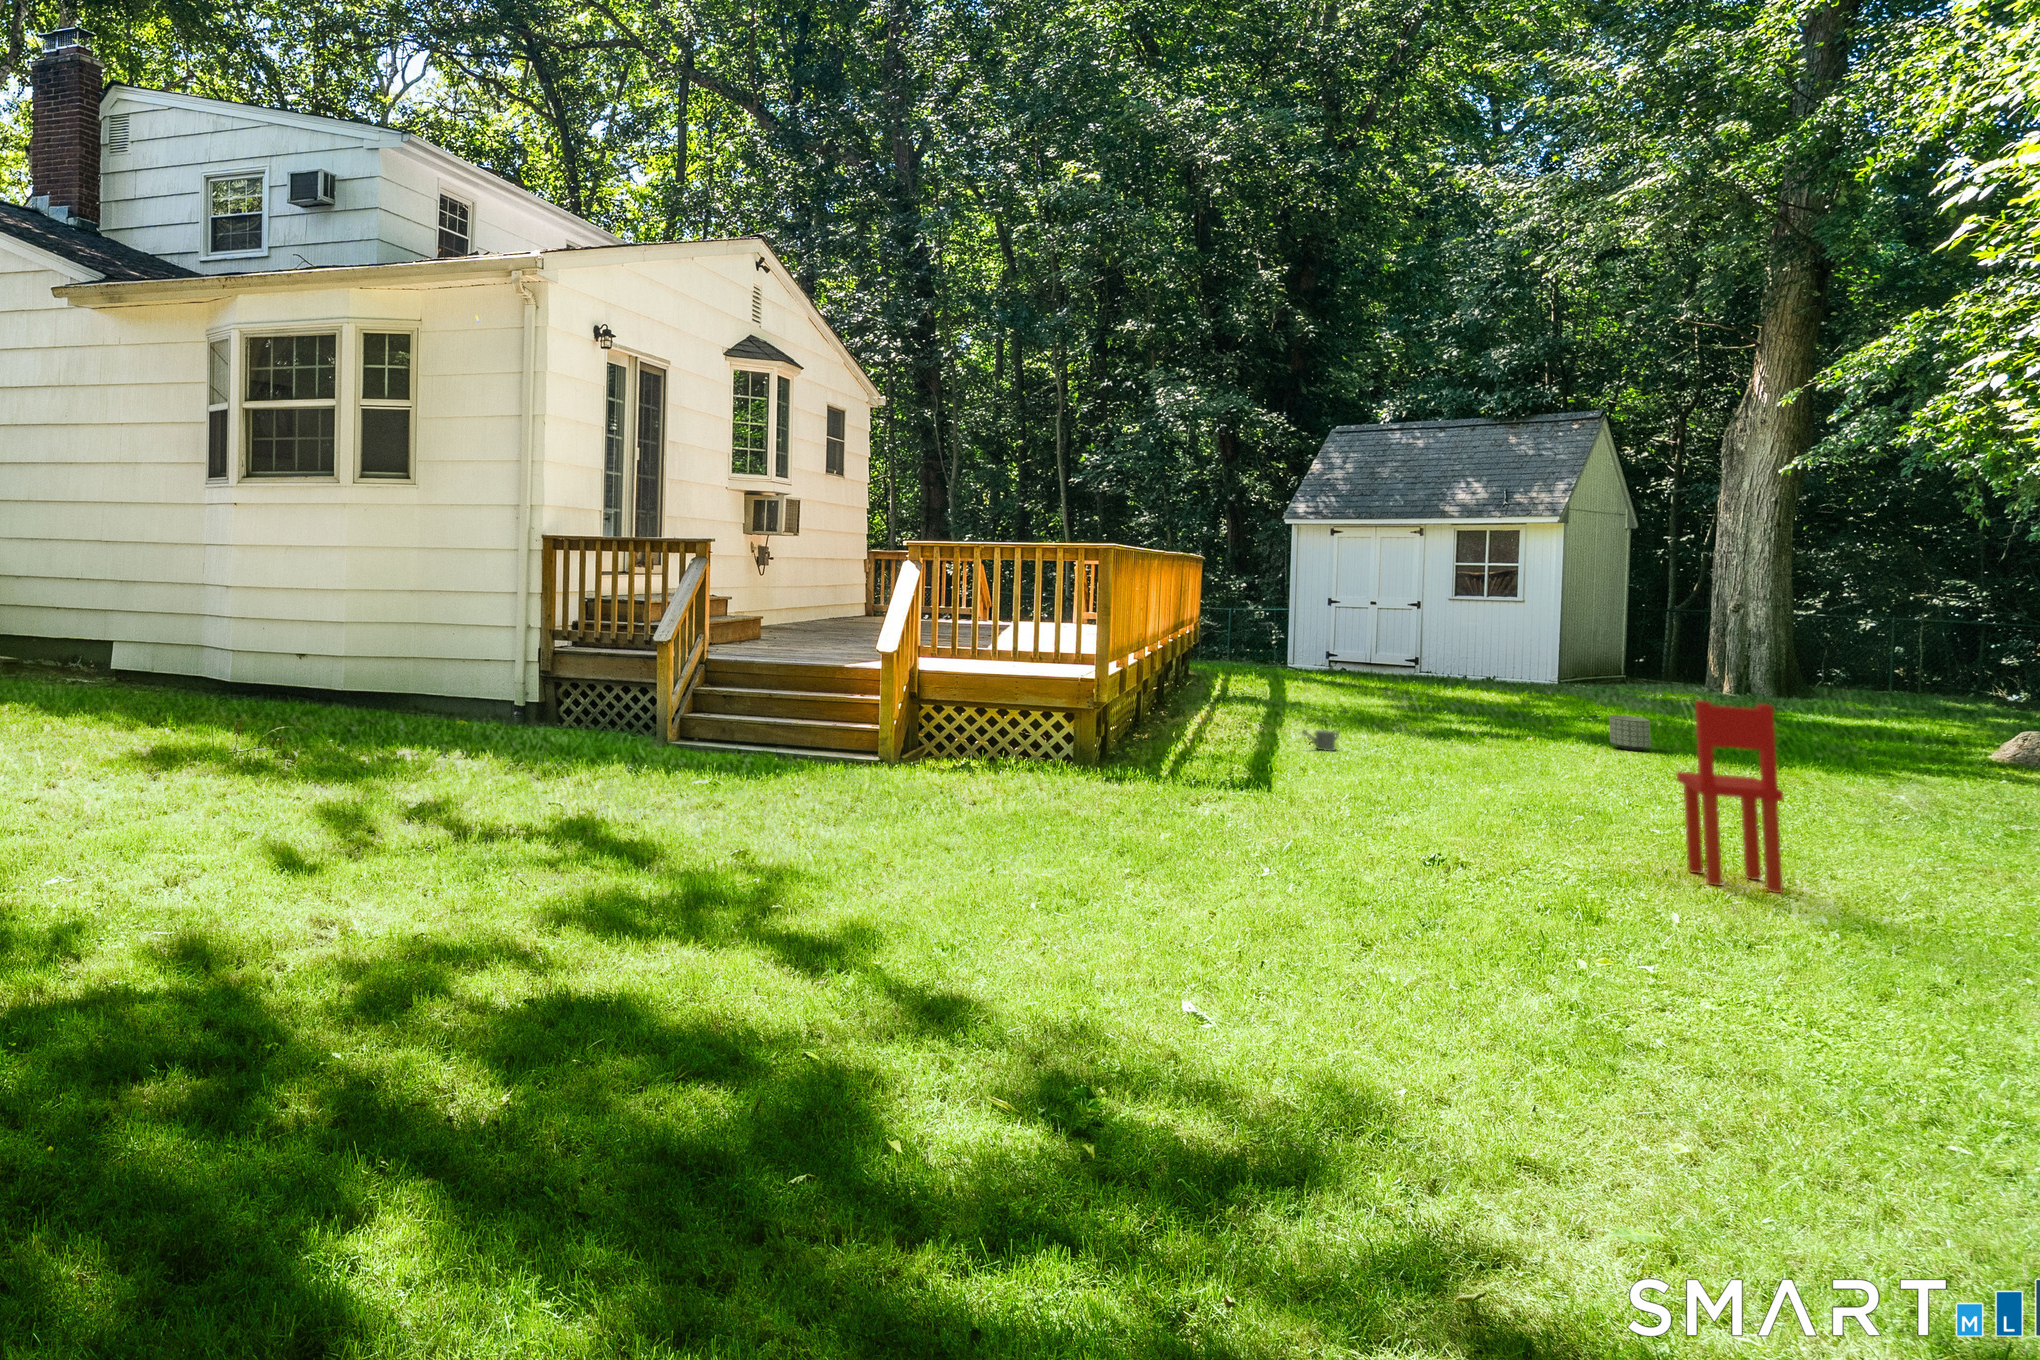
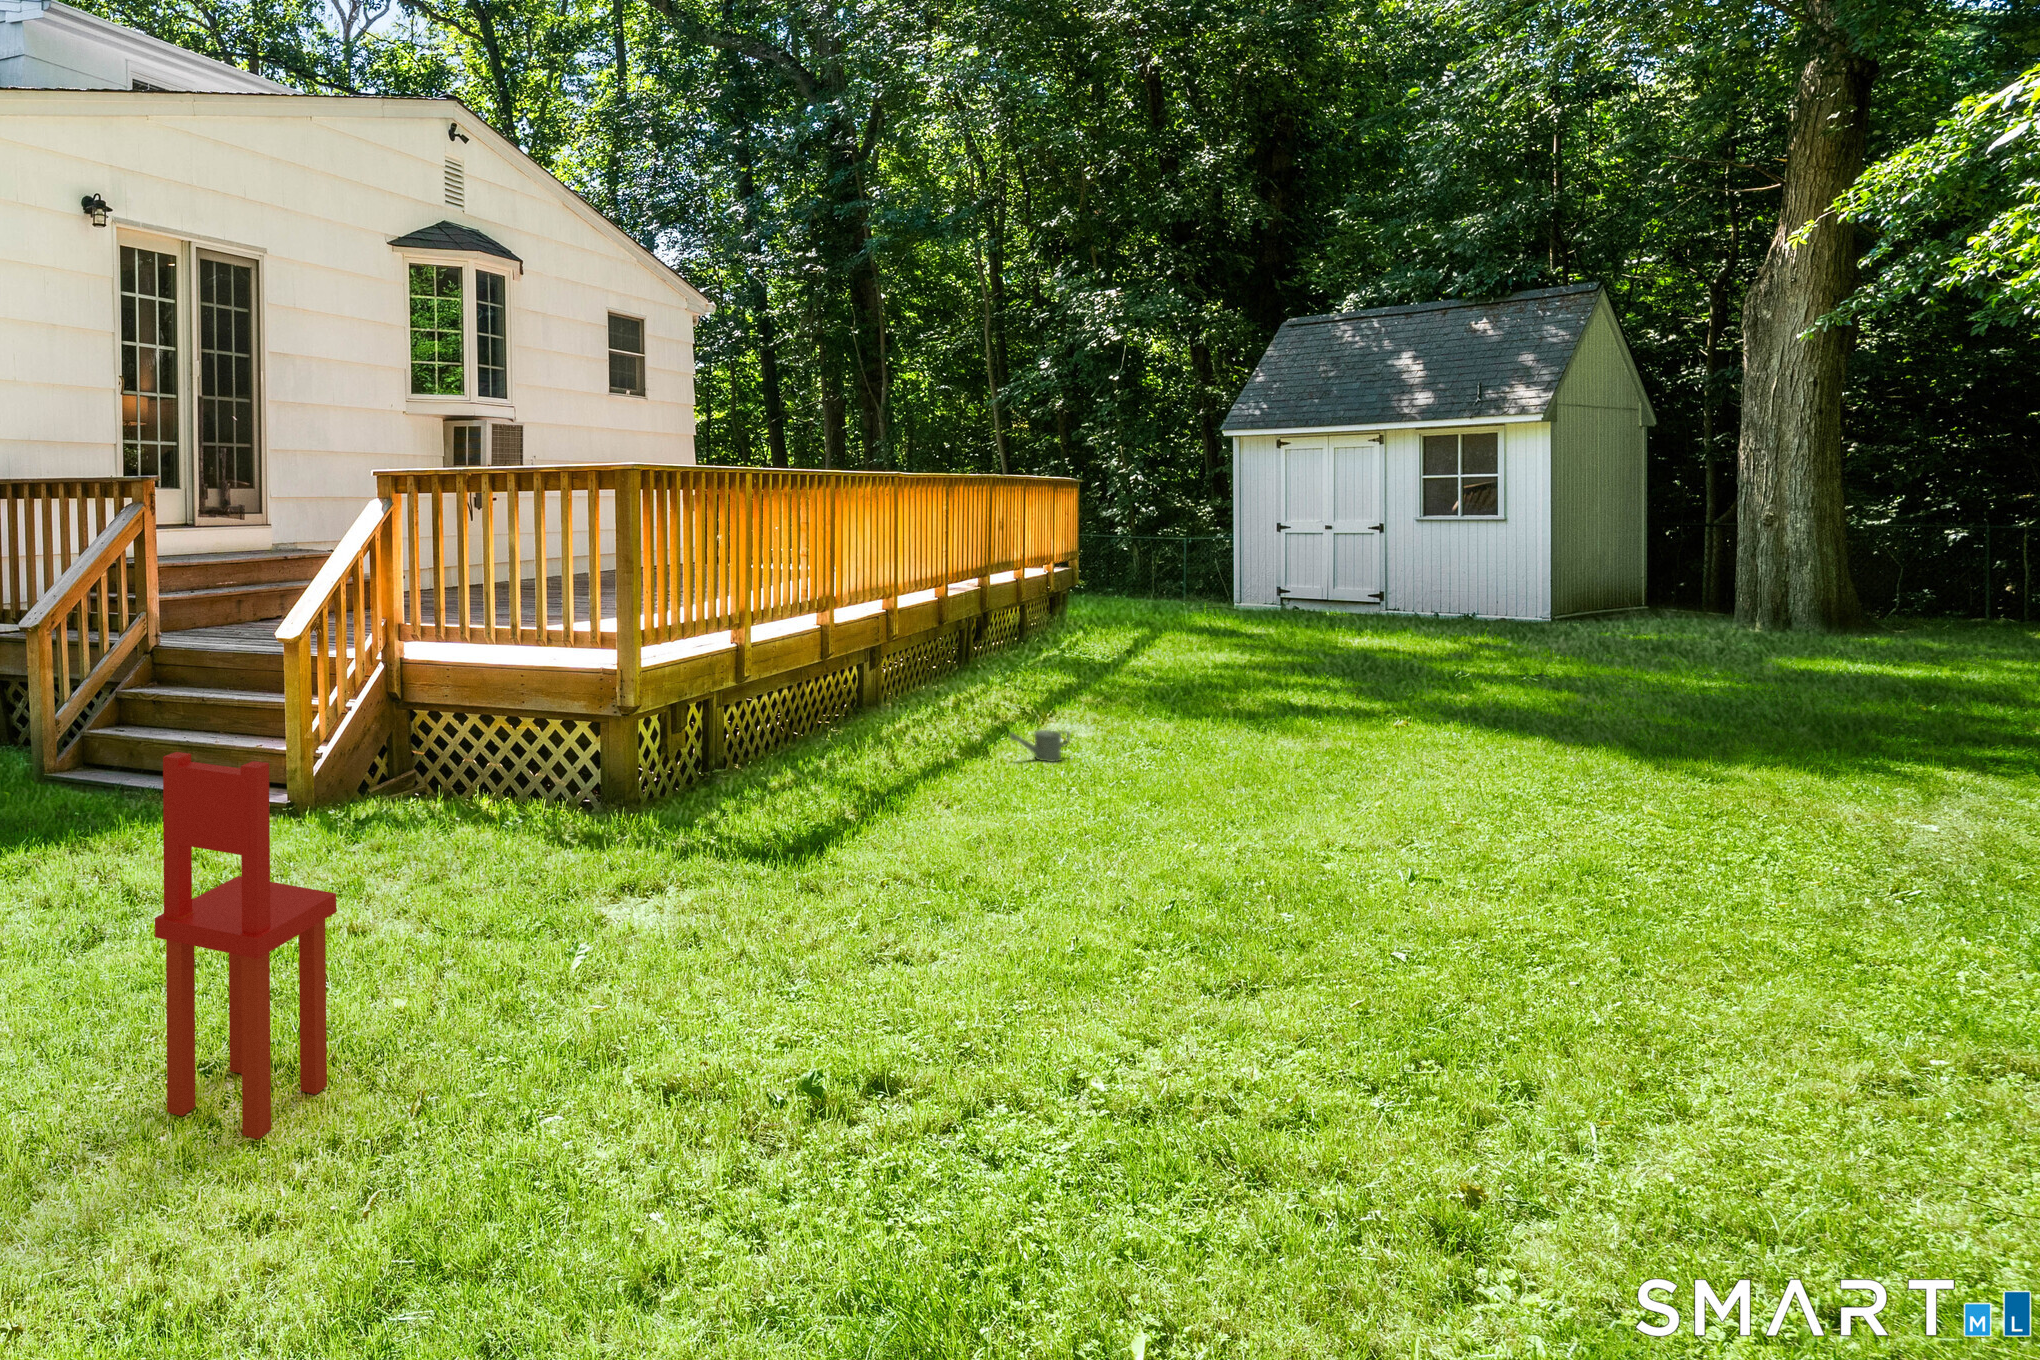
chair: present [1677,700,1783,893] -> present [155,752,336,1139]
planter: present [1609,715,1651,751] -> none [1501,696,1559,748]

